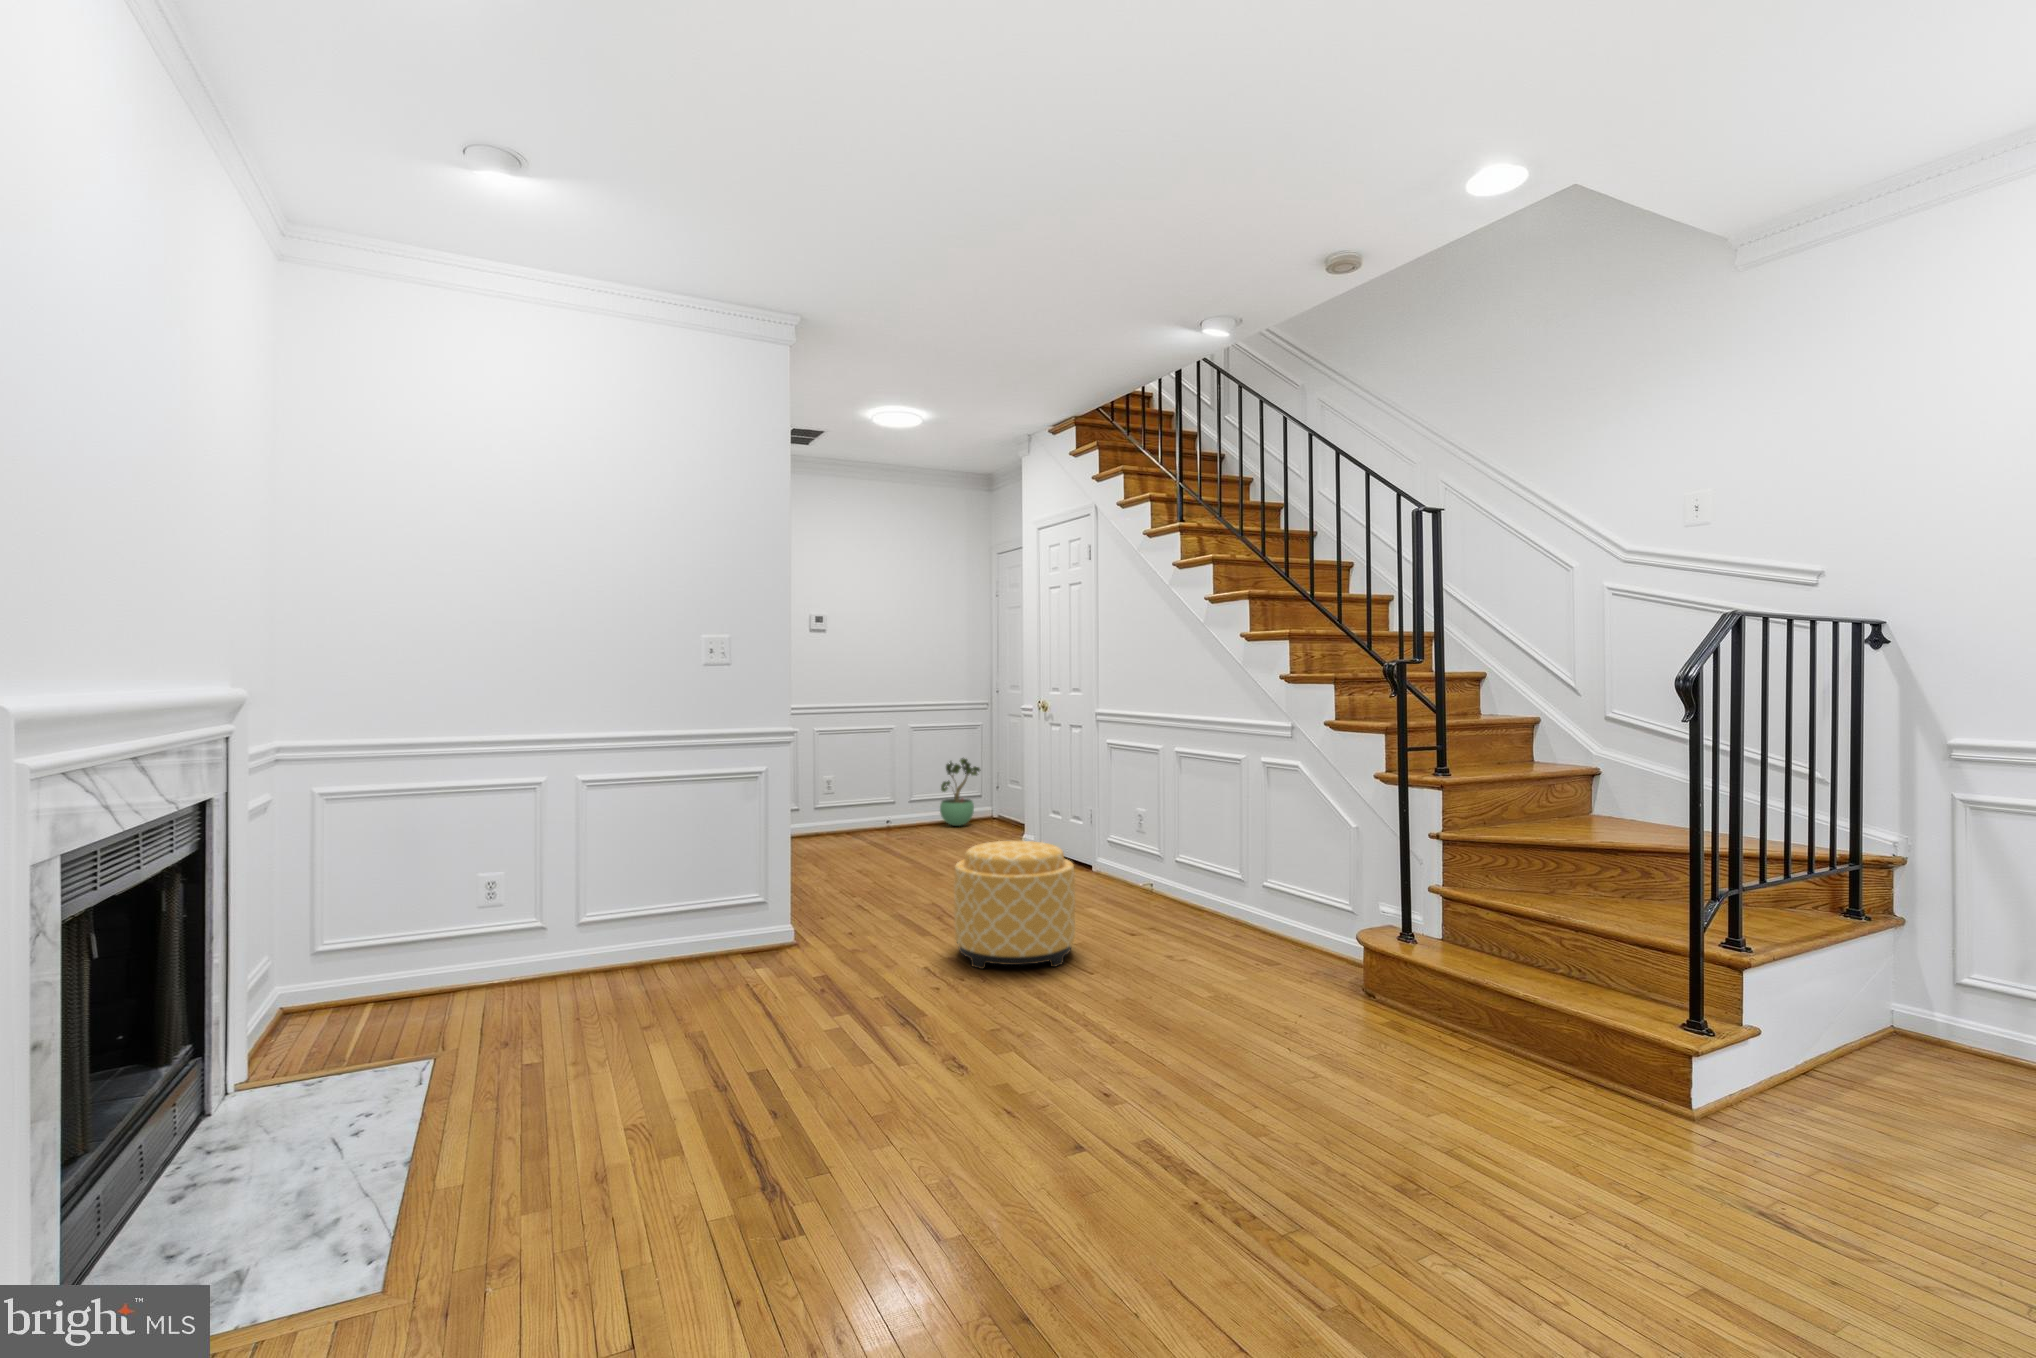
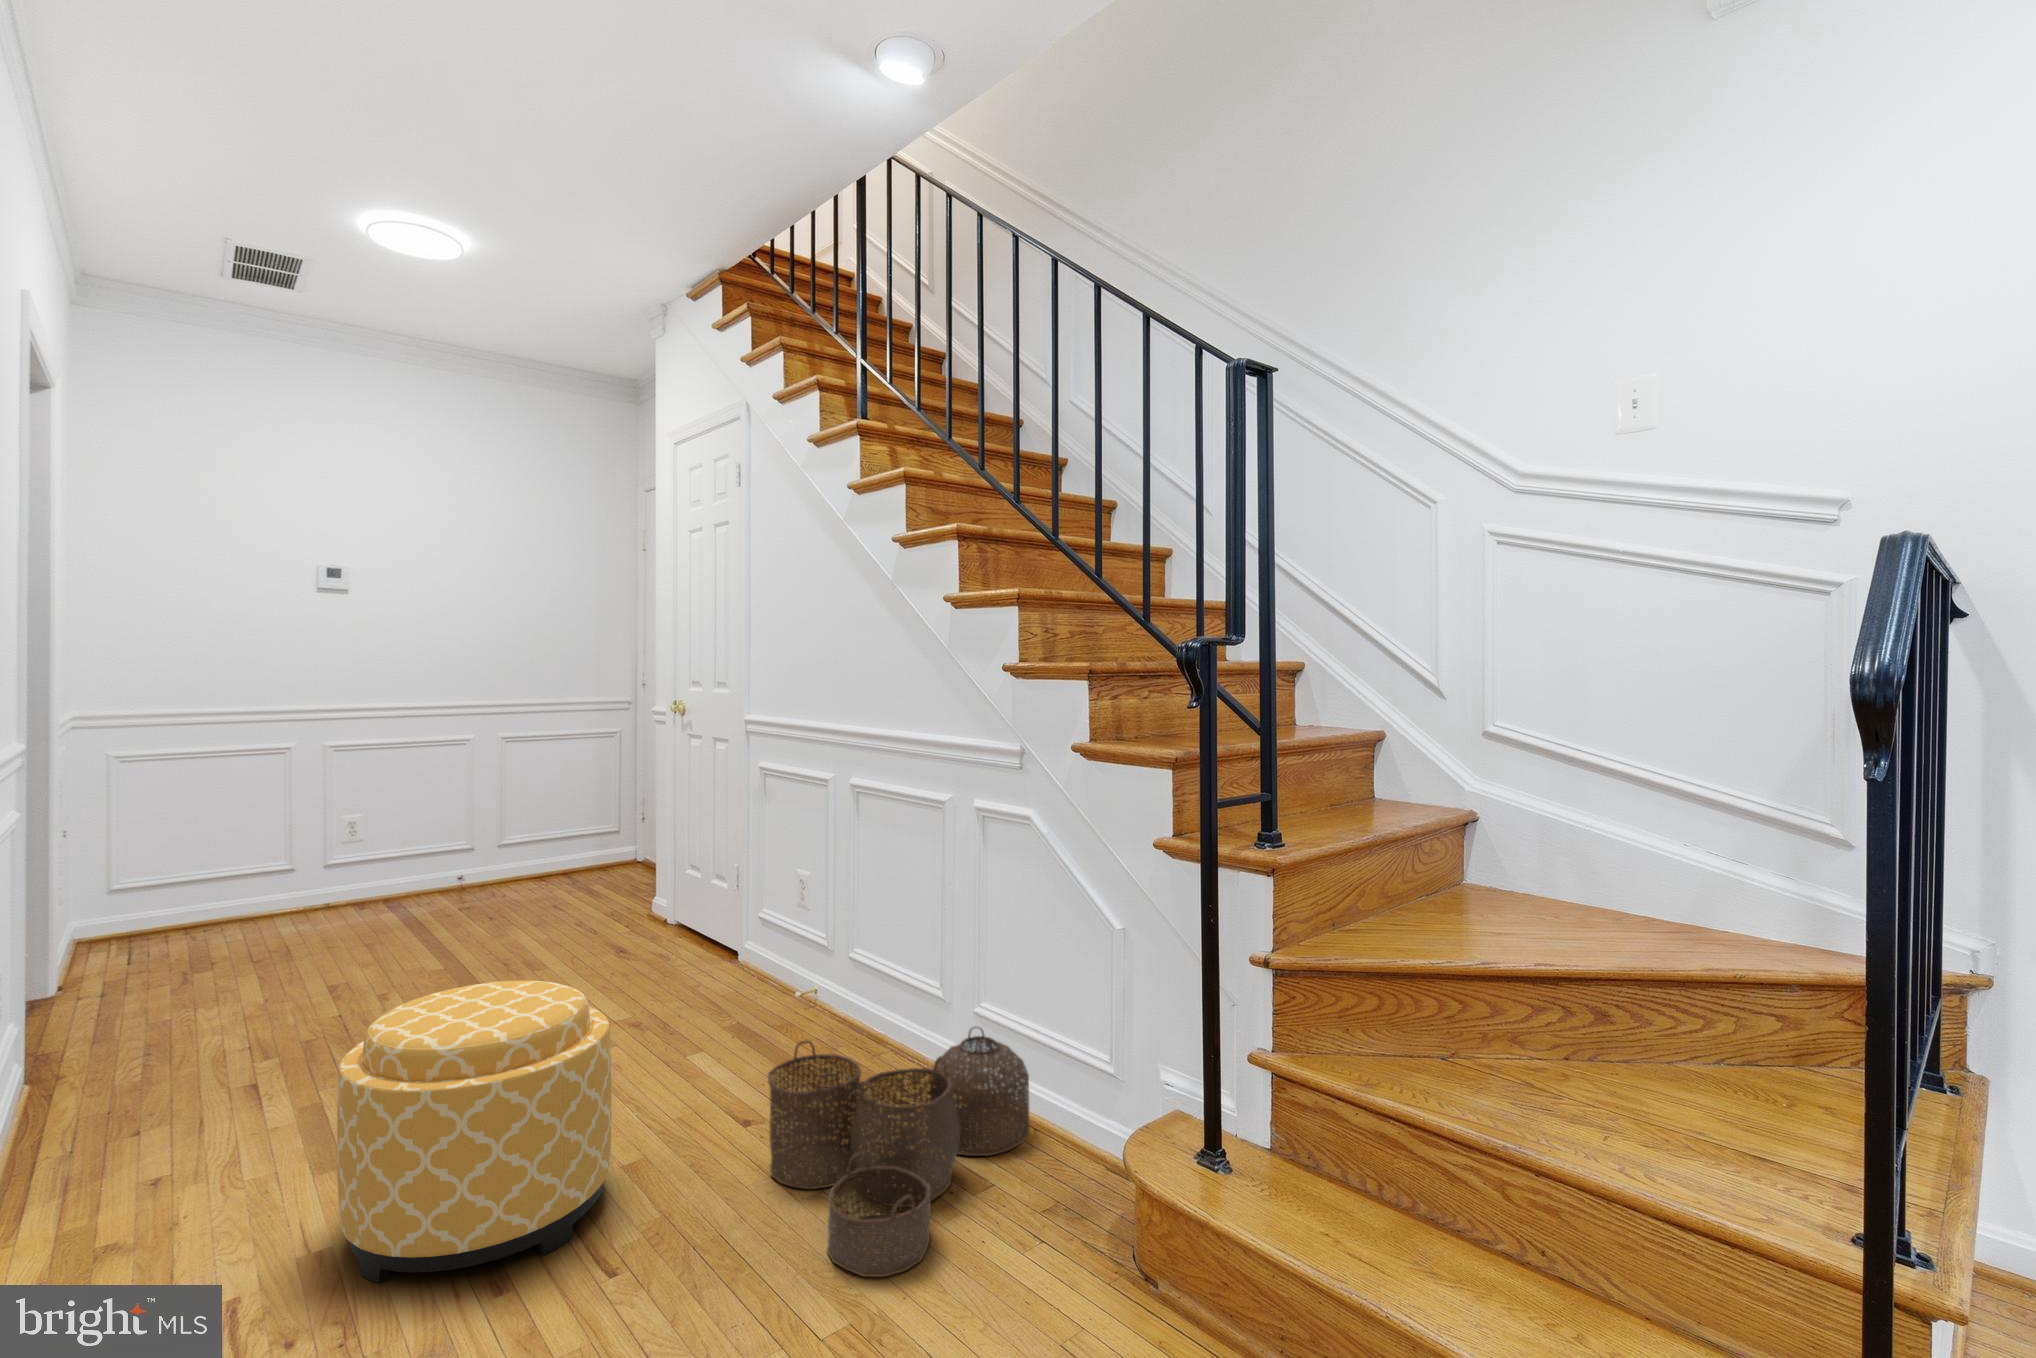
potted plant: present [940,758,980,826] -> none [541,784,608,885]
woven basket: none [1152,884,1299,985] -> present [768,1028,1030,1277]

